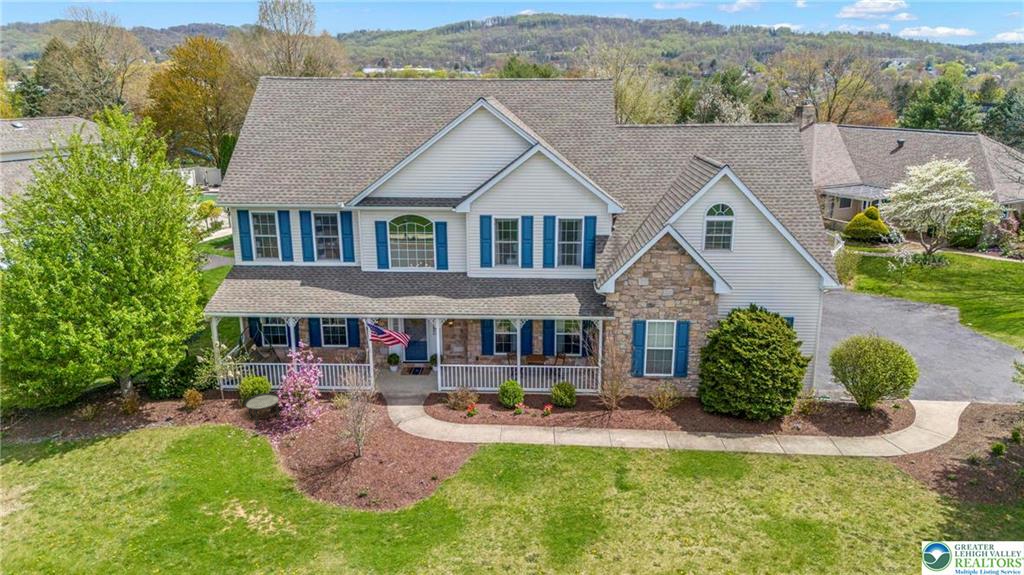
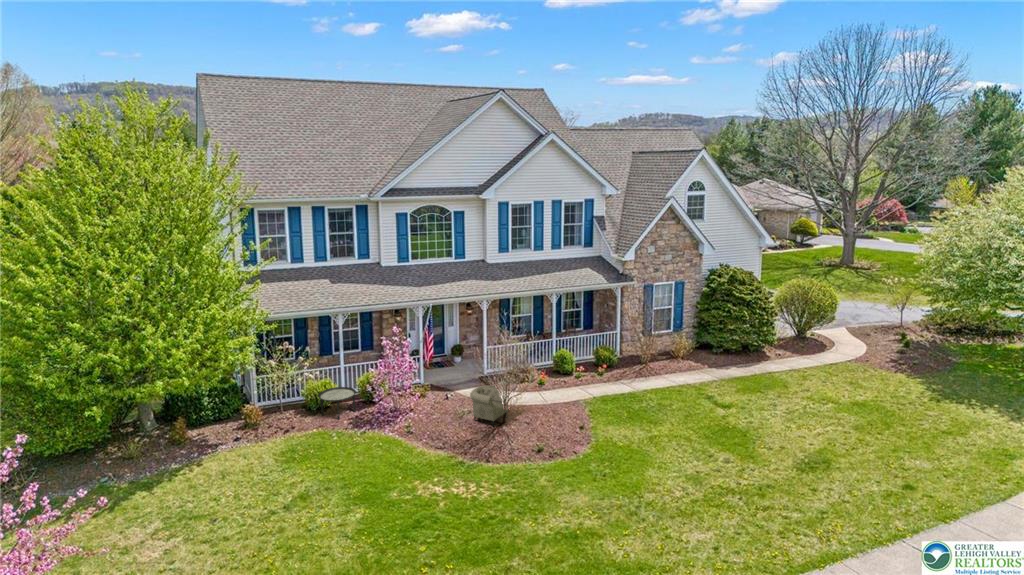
chair: none [352,421,392,468] -> present [470,386,508,427]

